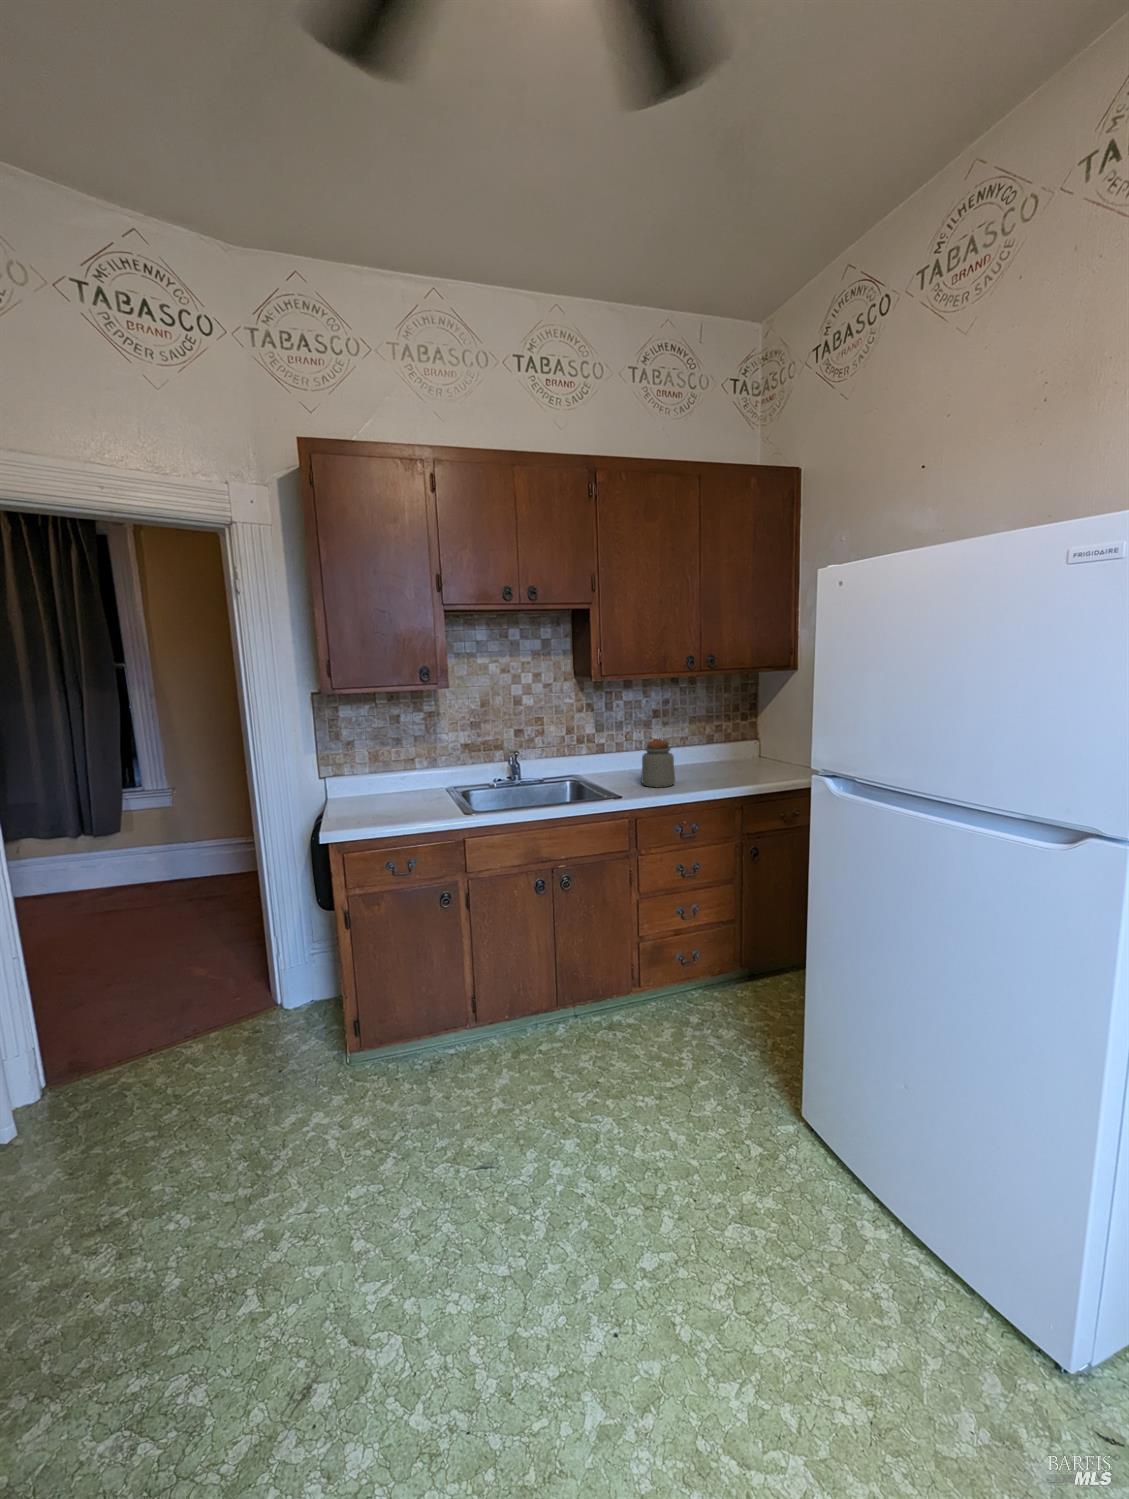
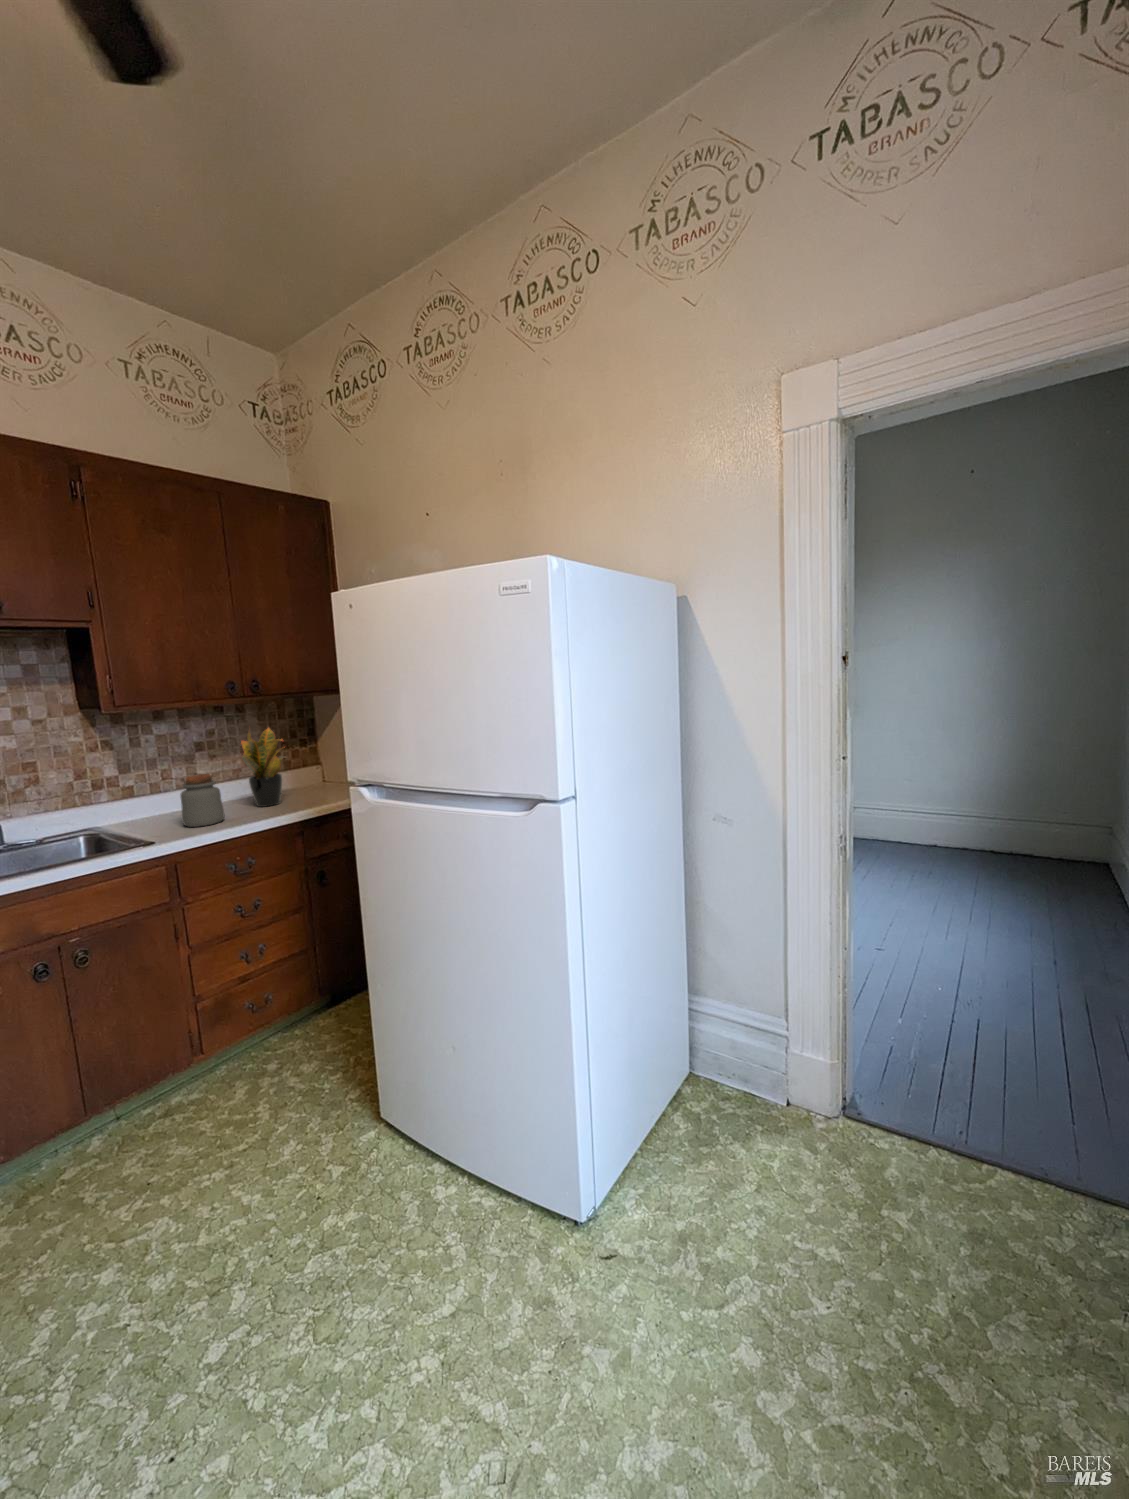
potted plant: none [685,693,740,776] -> present [241,728,286,807]

